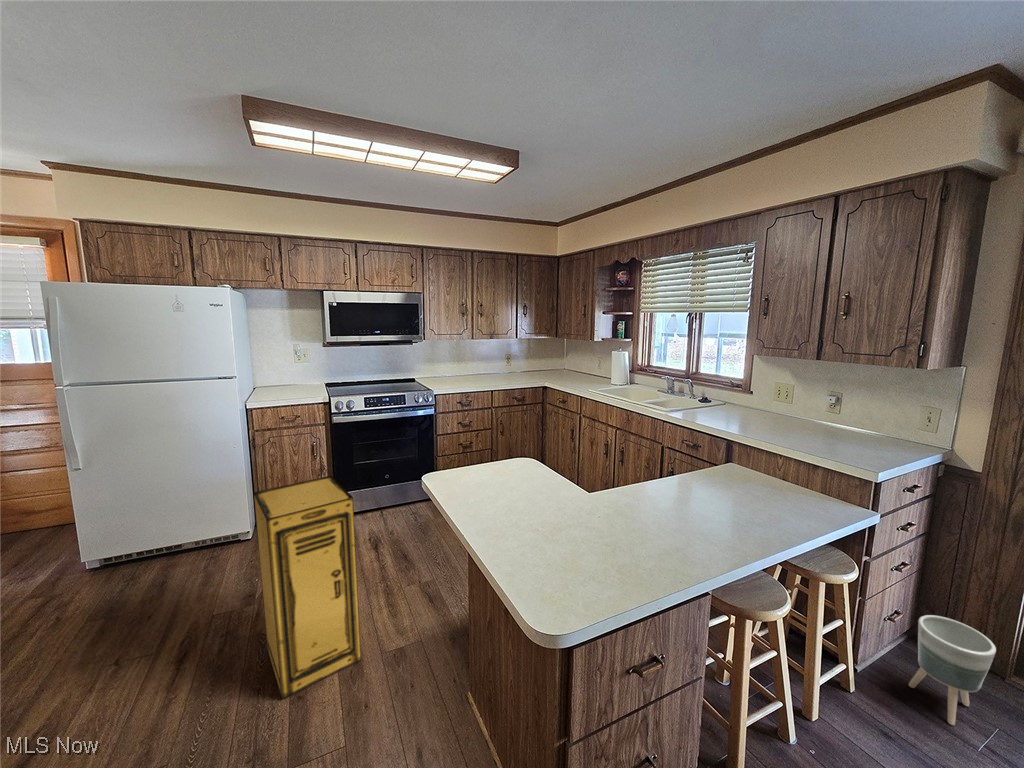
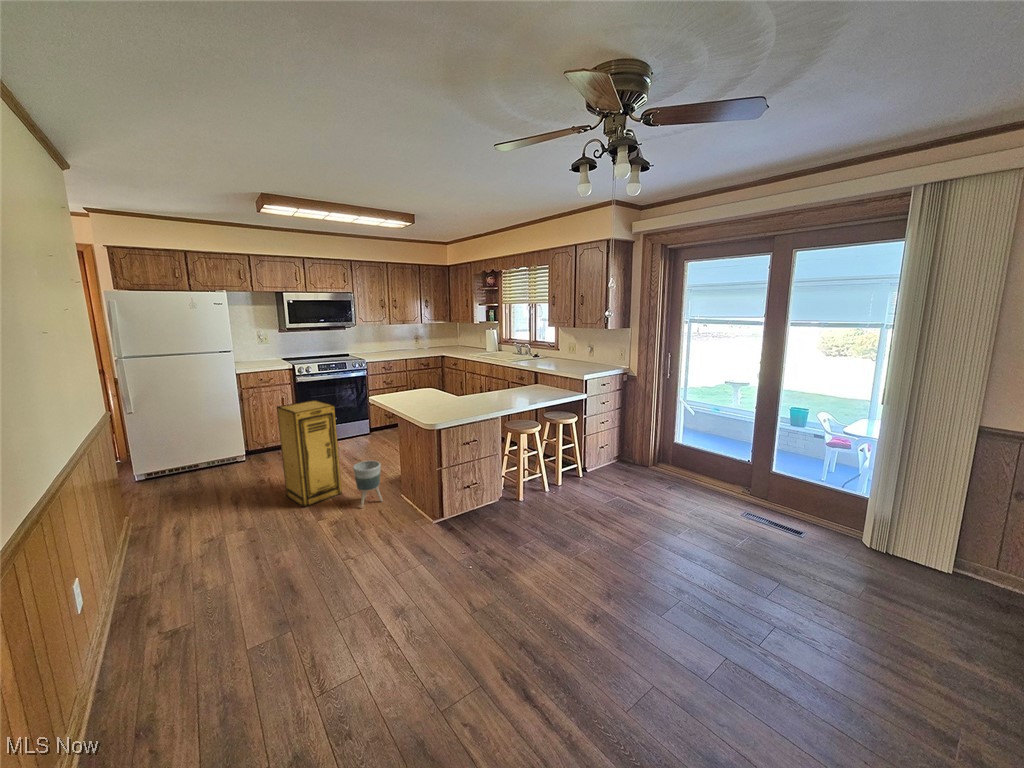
planter: present [909,615,996,725] -> present [353,461,382,508]

